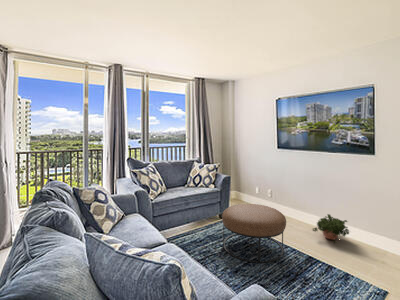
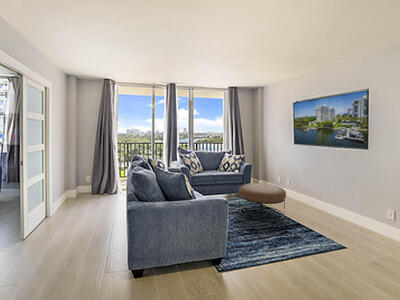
potted plant: present [313,214,349,240] -> none [312,196,345,218]

